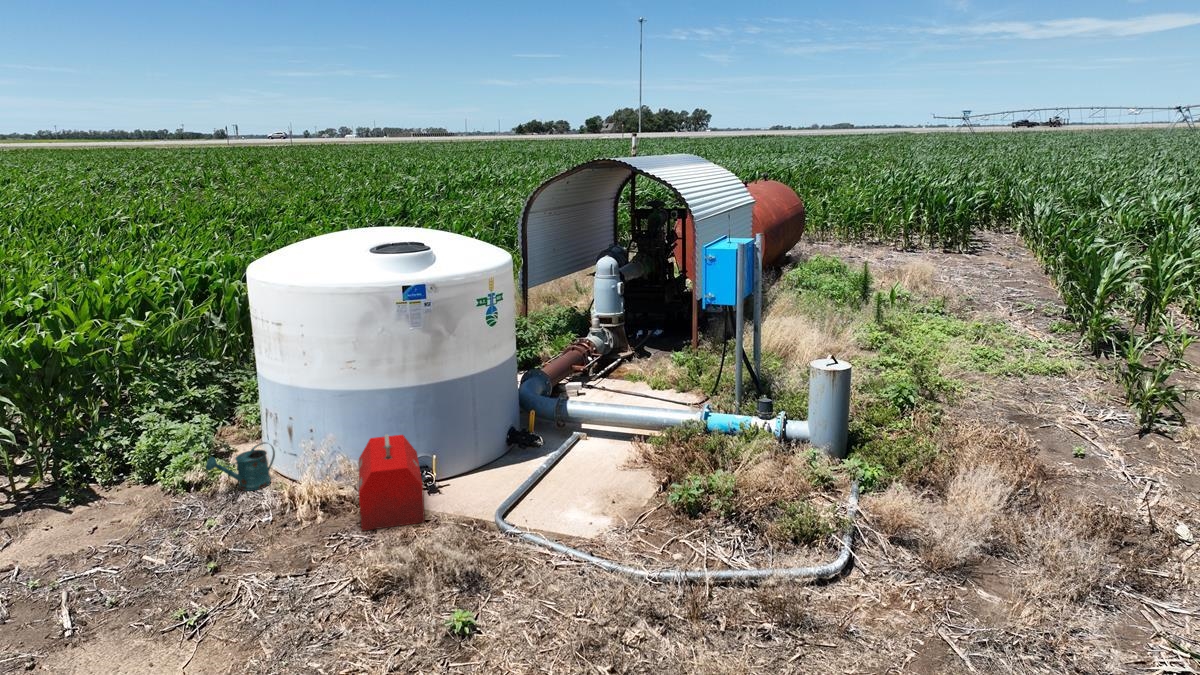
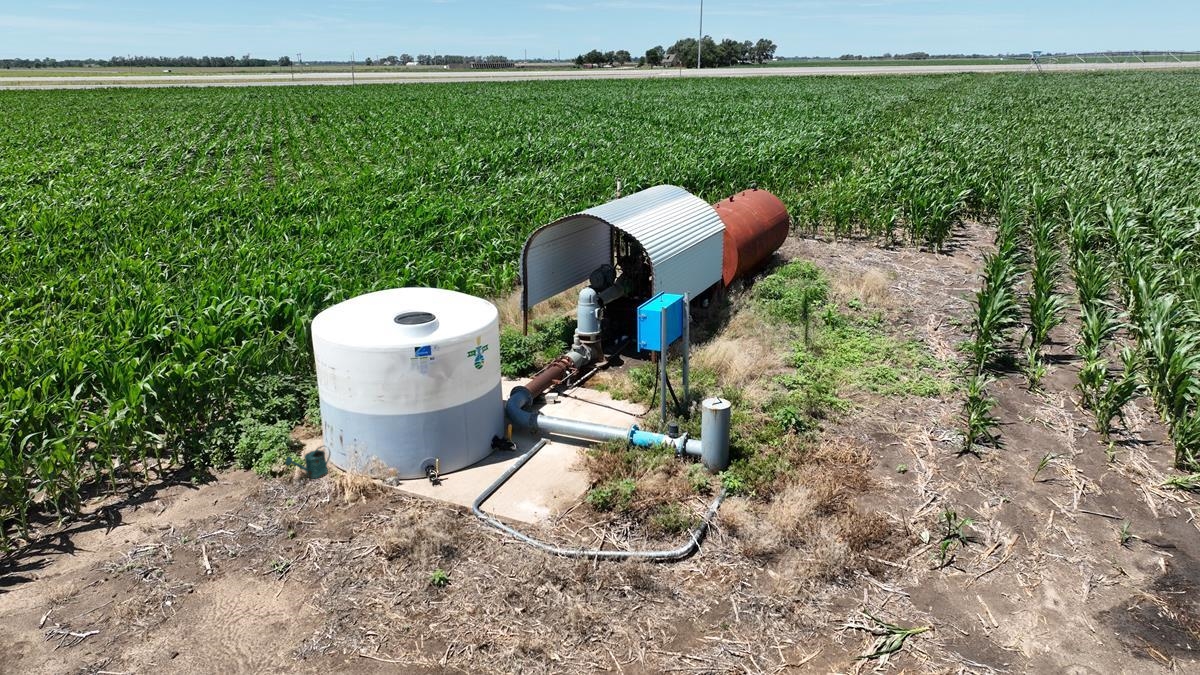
toolbox: present [357,434,425,531] -> none [383,445,427,512]

